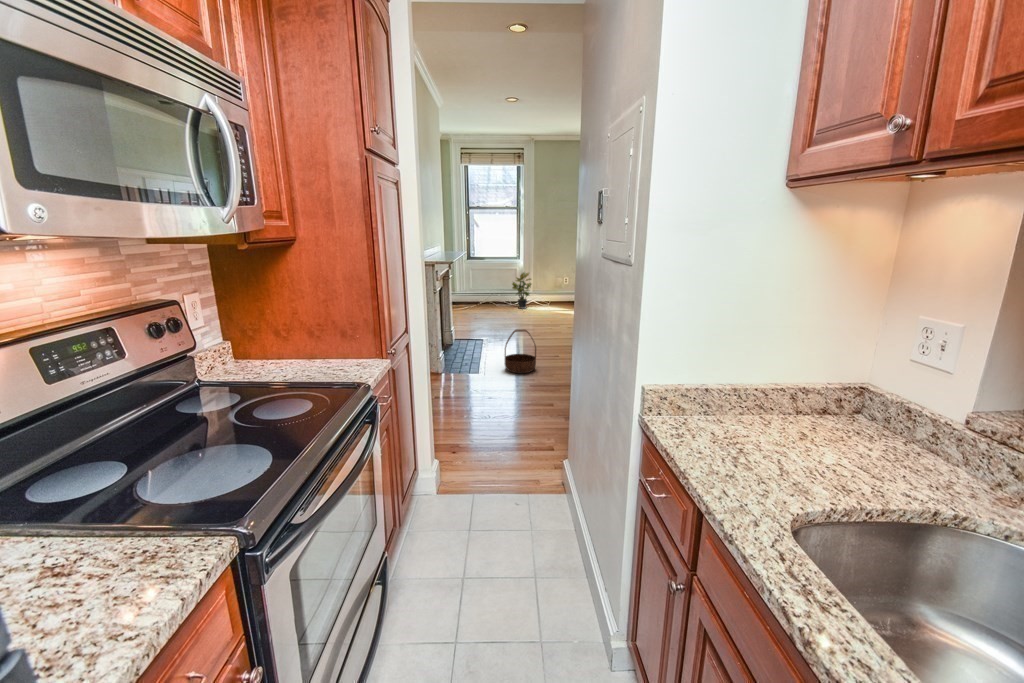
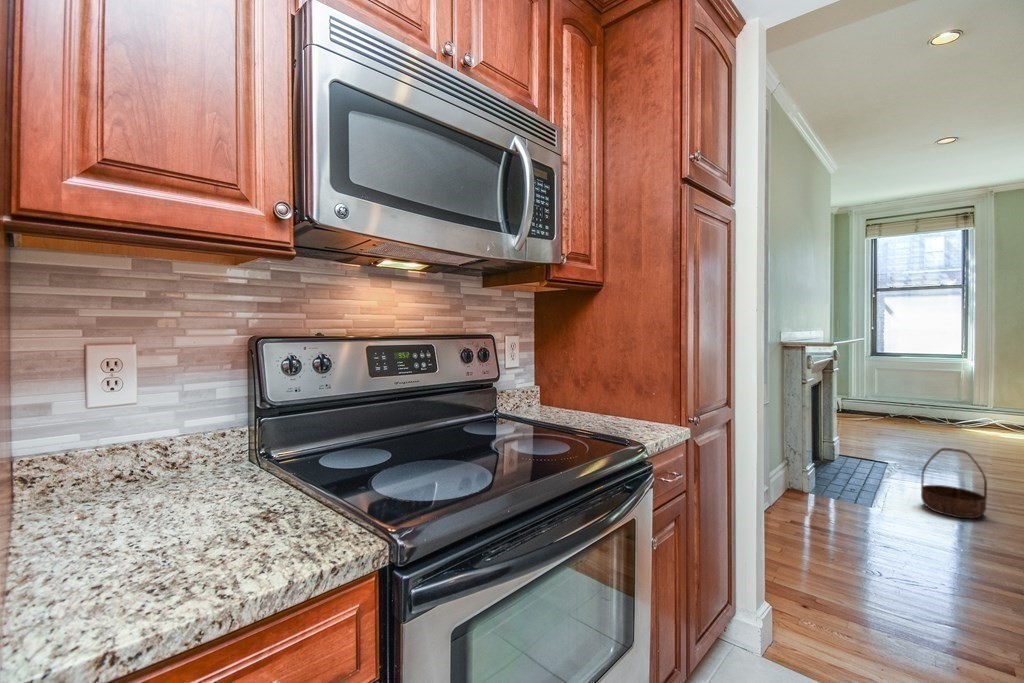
potted plant: present [512,272,531,309] -> none [949,375,990,430]

